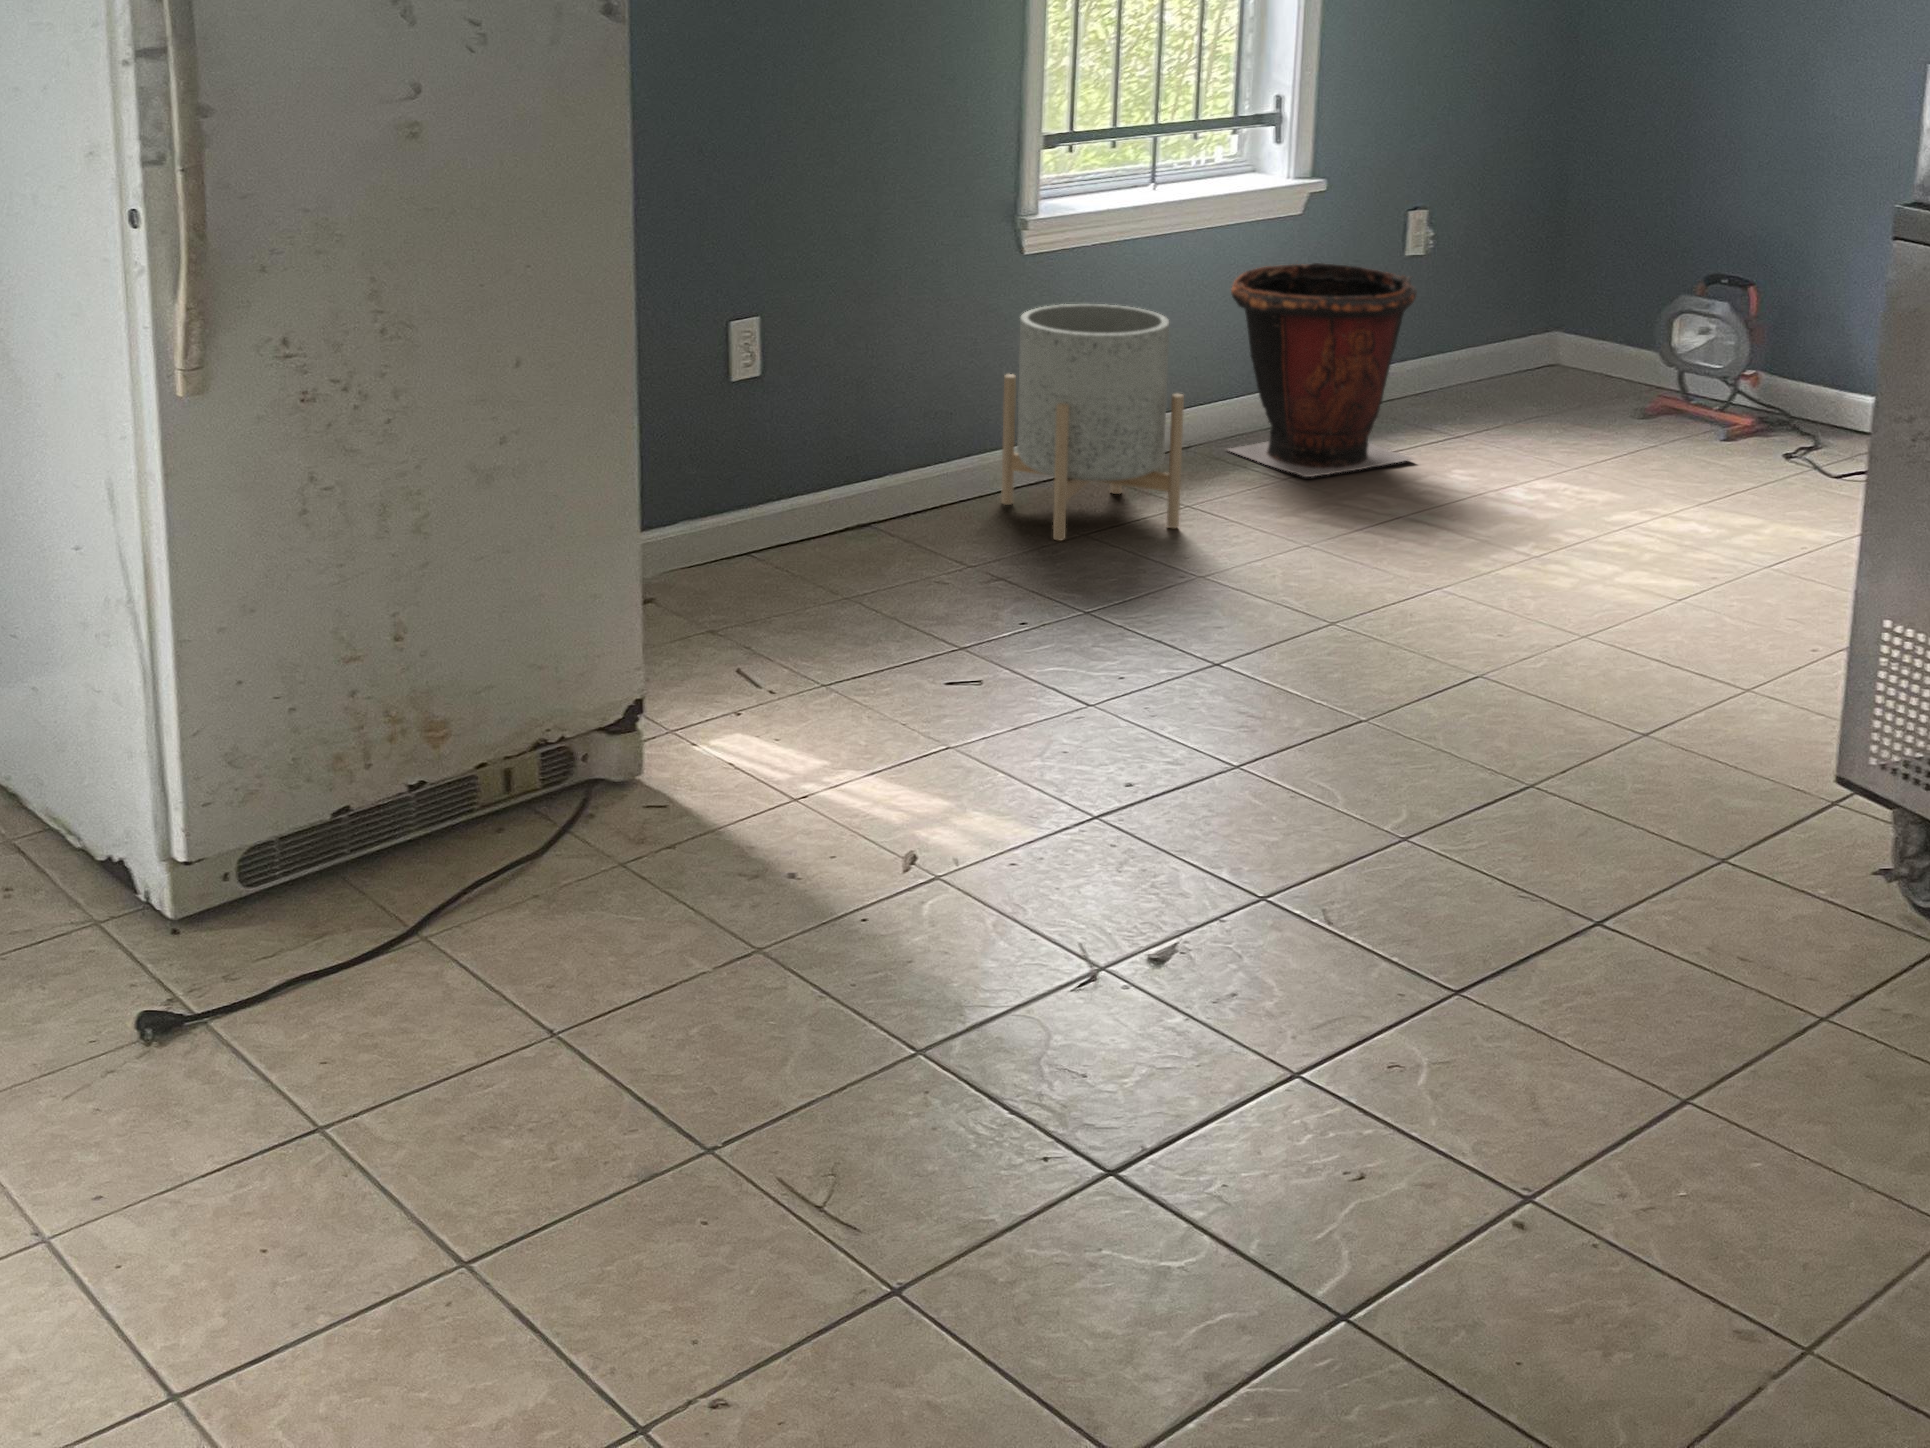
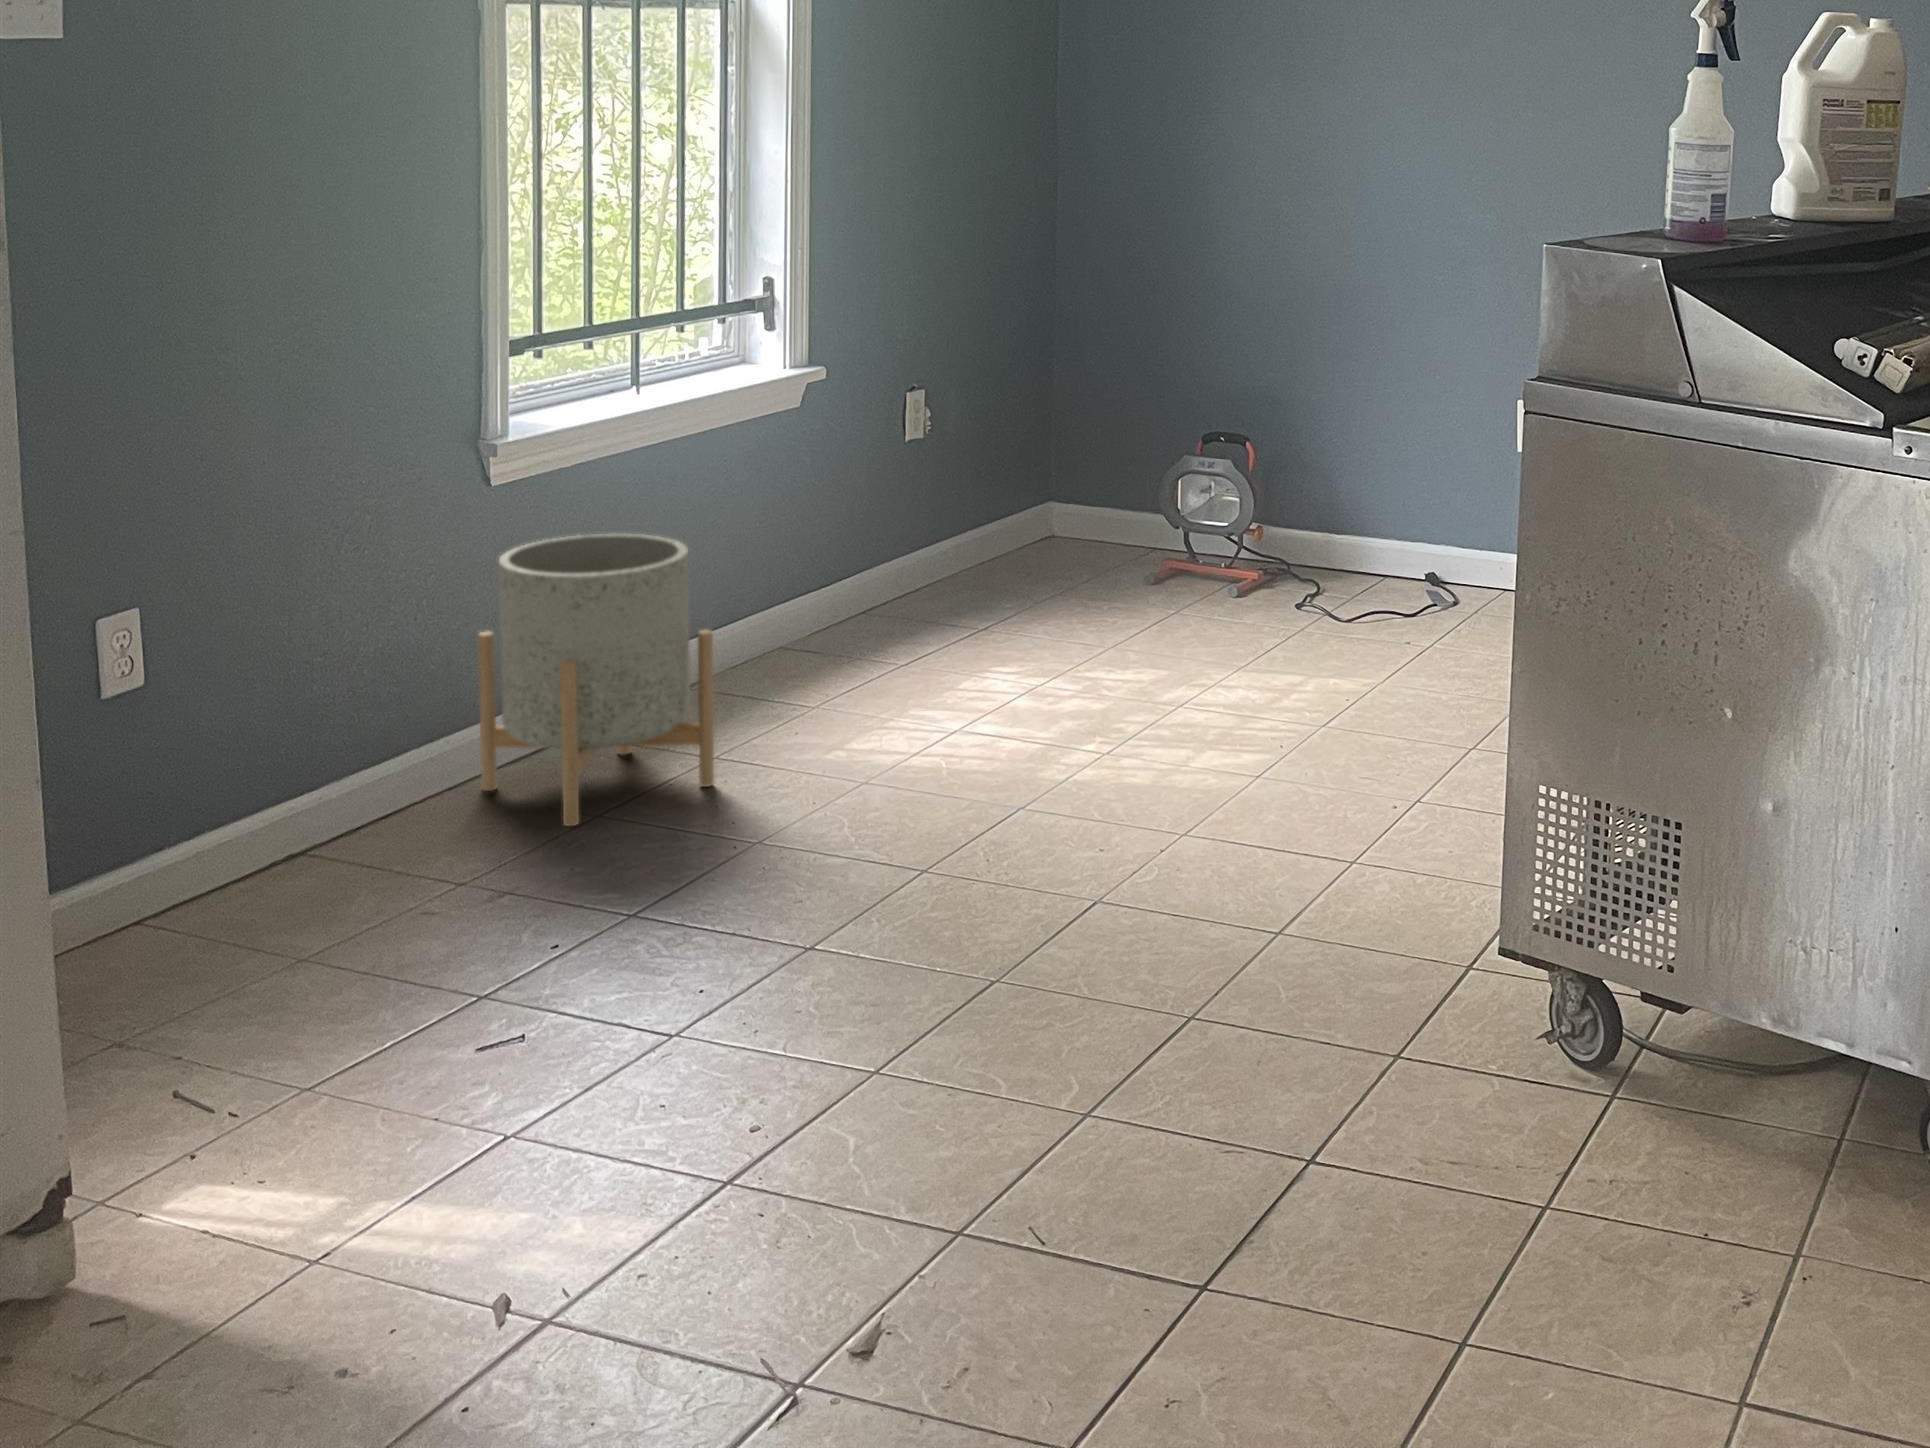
waste bin: present [1228,263,1417,477] -> none [737,449,952,700]

